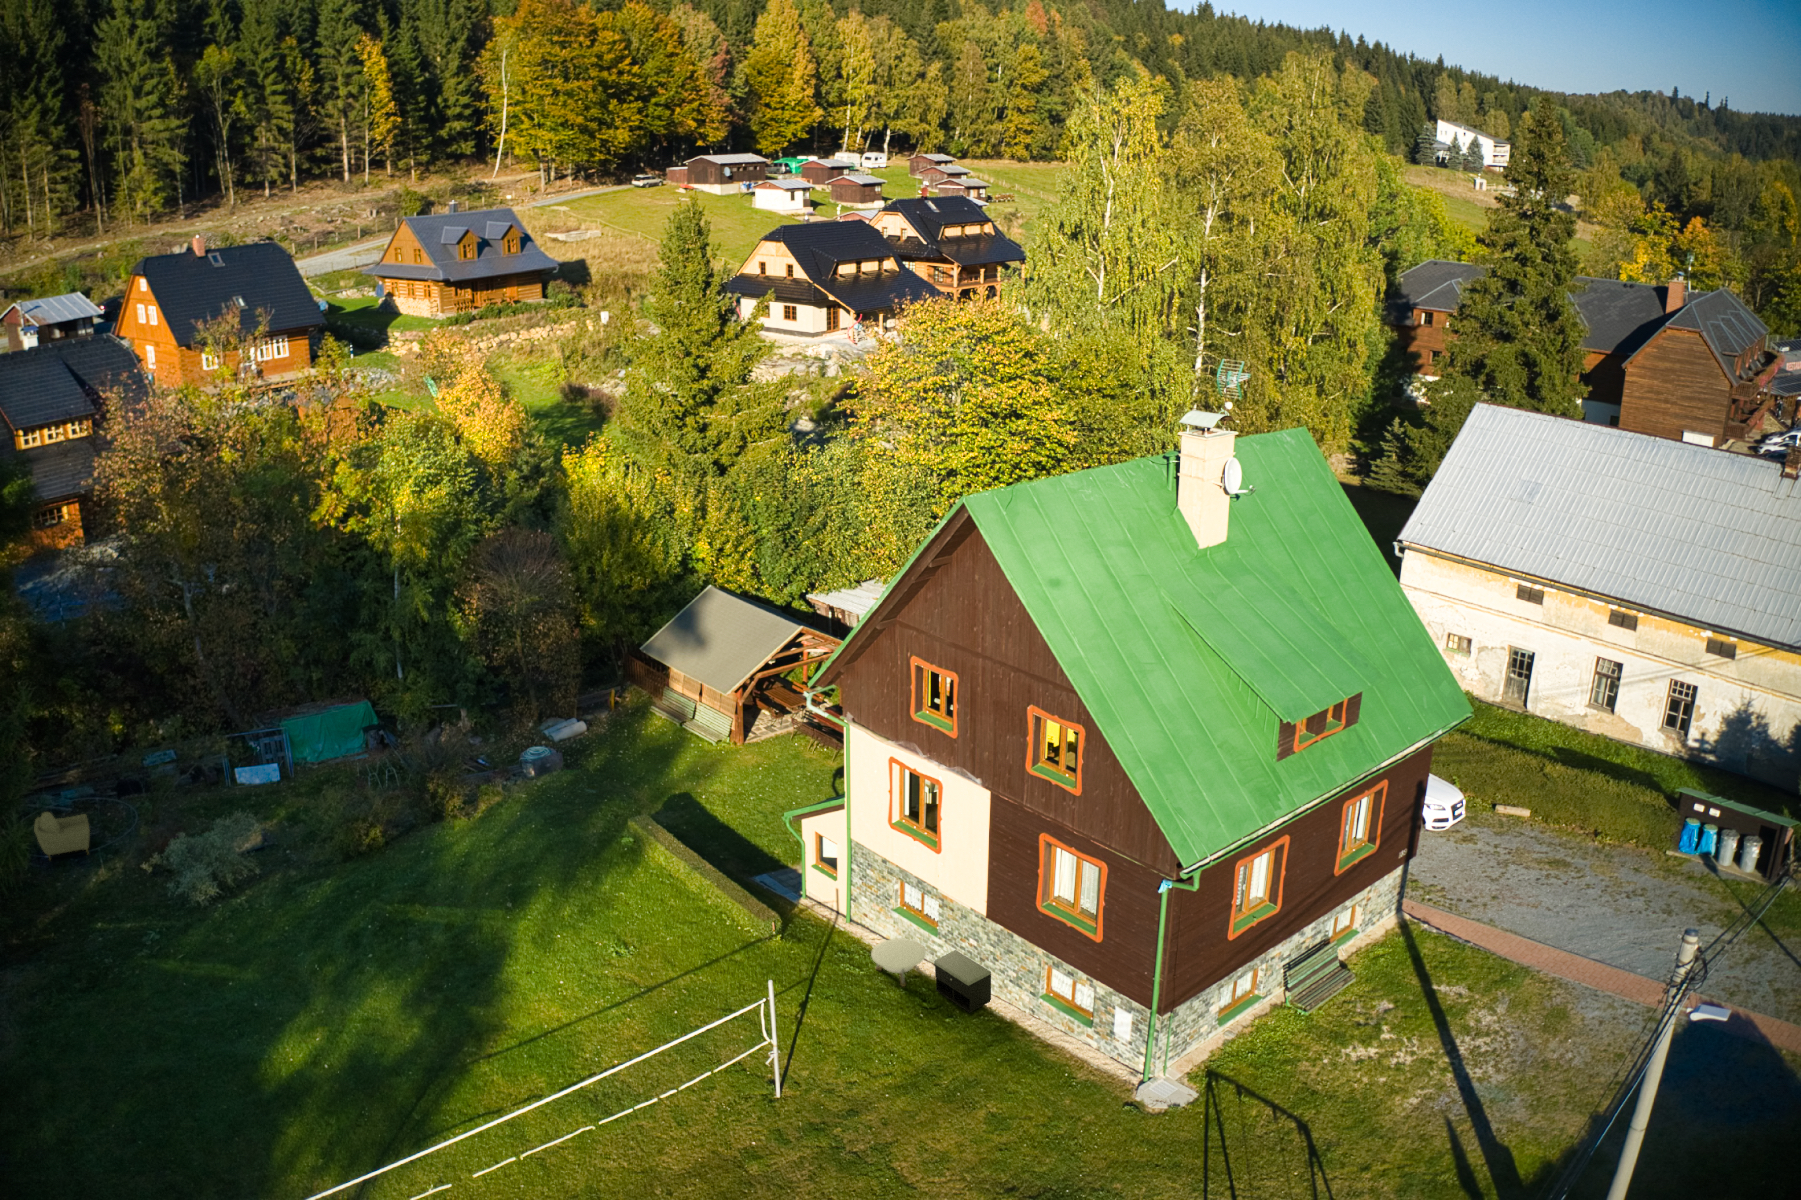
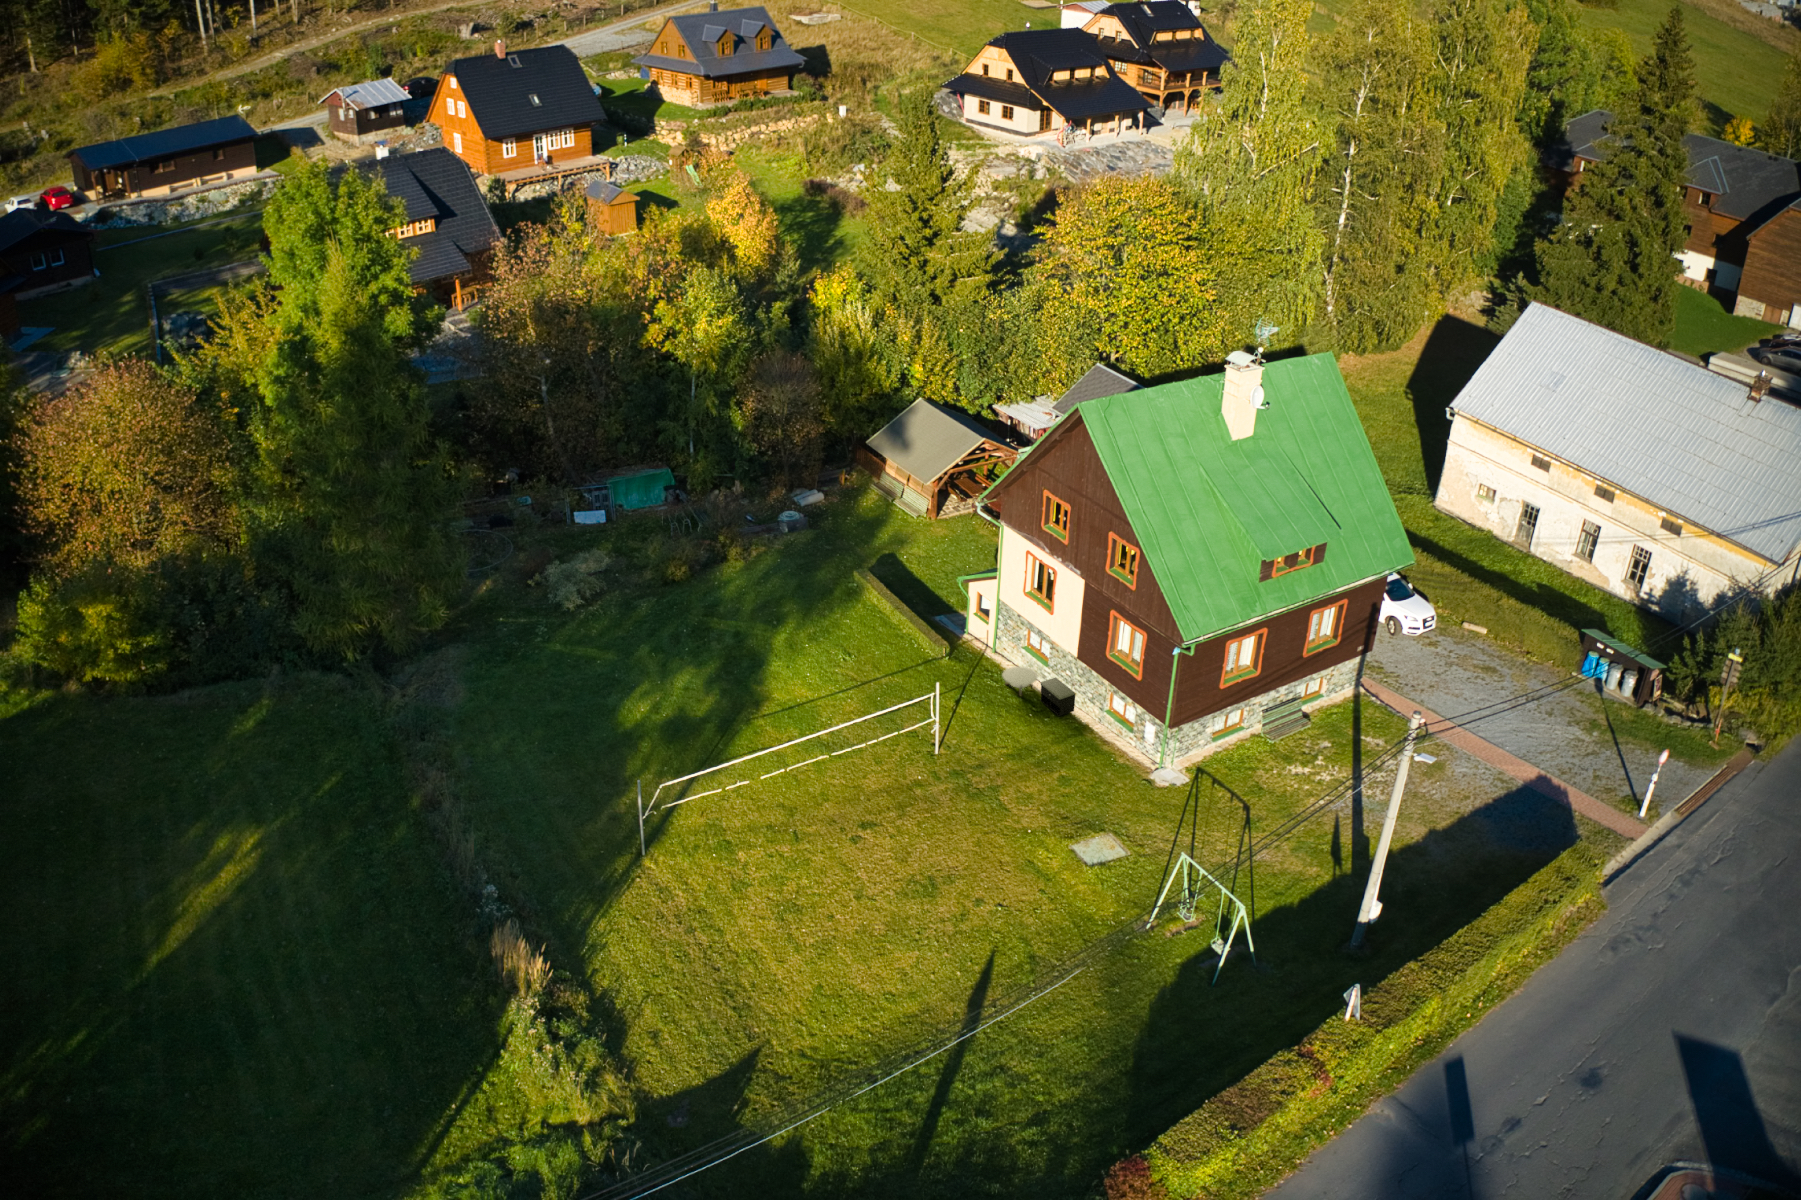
chair: present [34,812,90,858] -> none [473,525,506,557]

